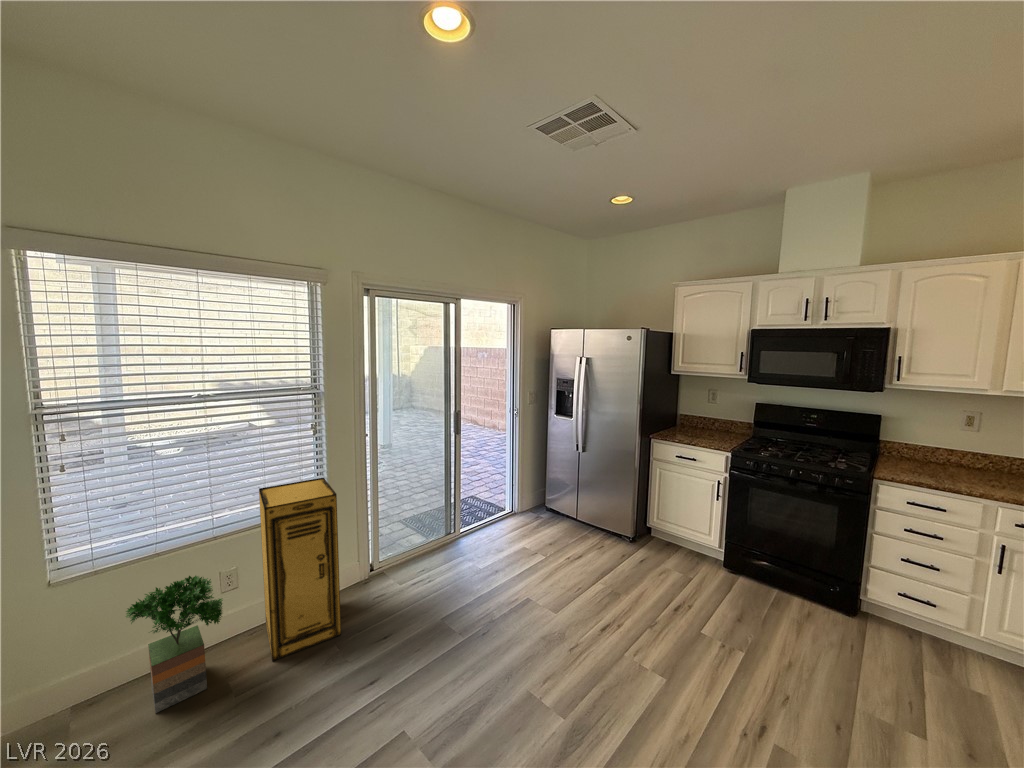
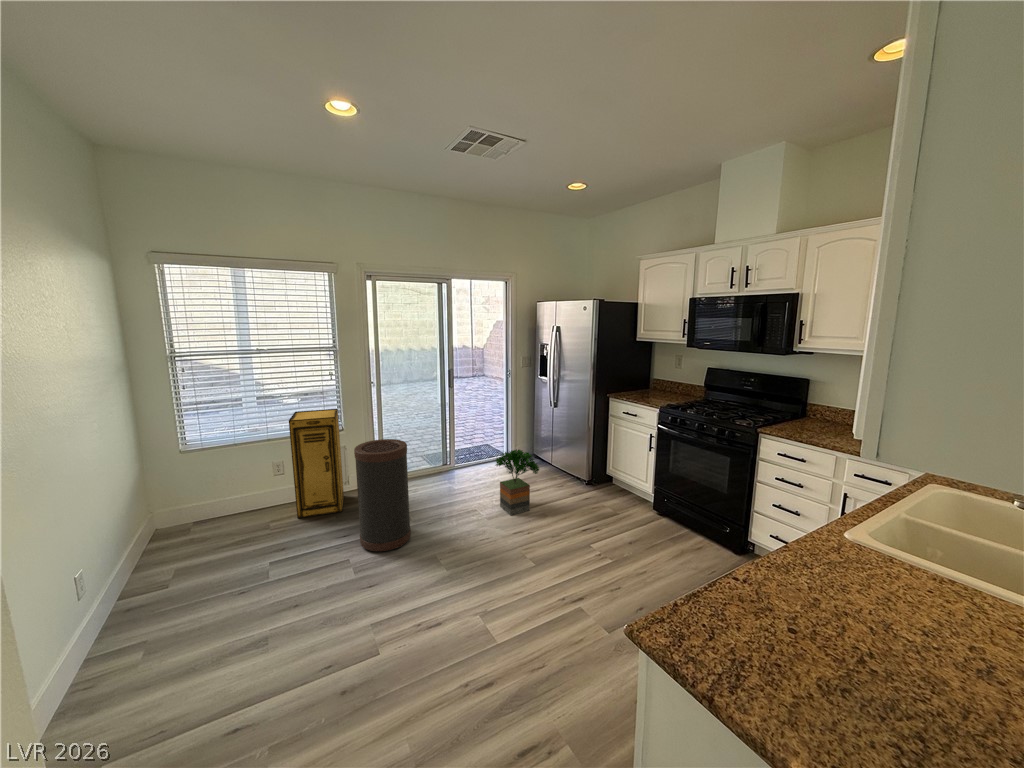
trash can: none [400,523,476,706] -> present [354,439,411,551]
potted tree: present [126,576,223,713] -> present [496,449,539,515]

